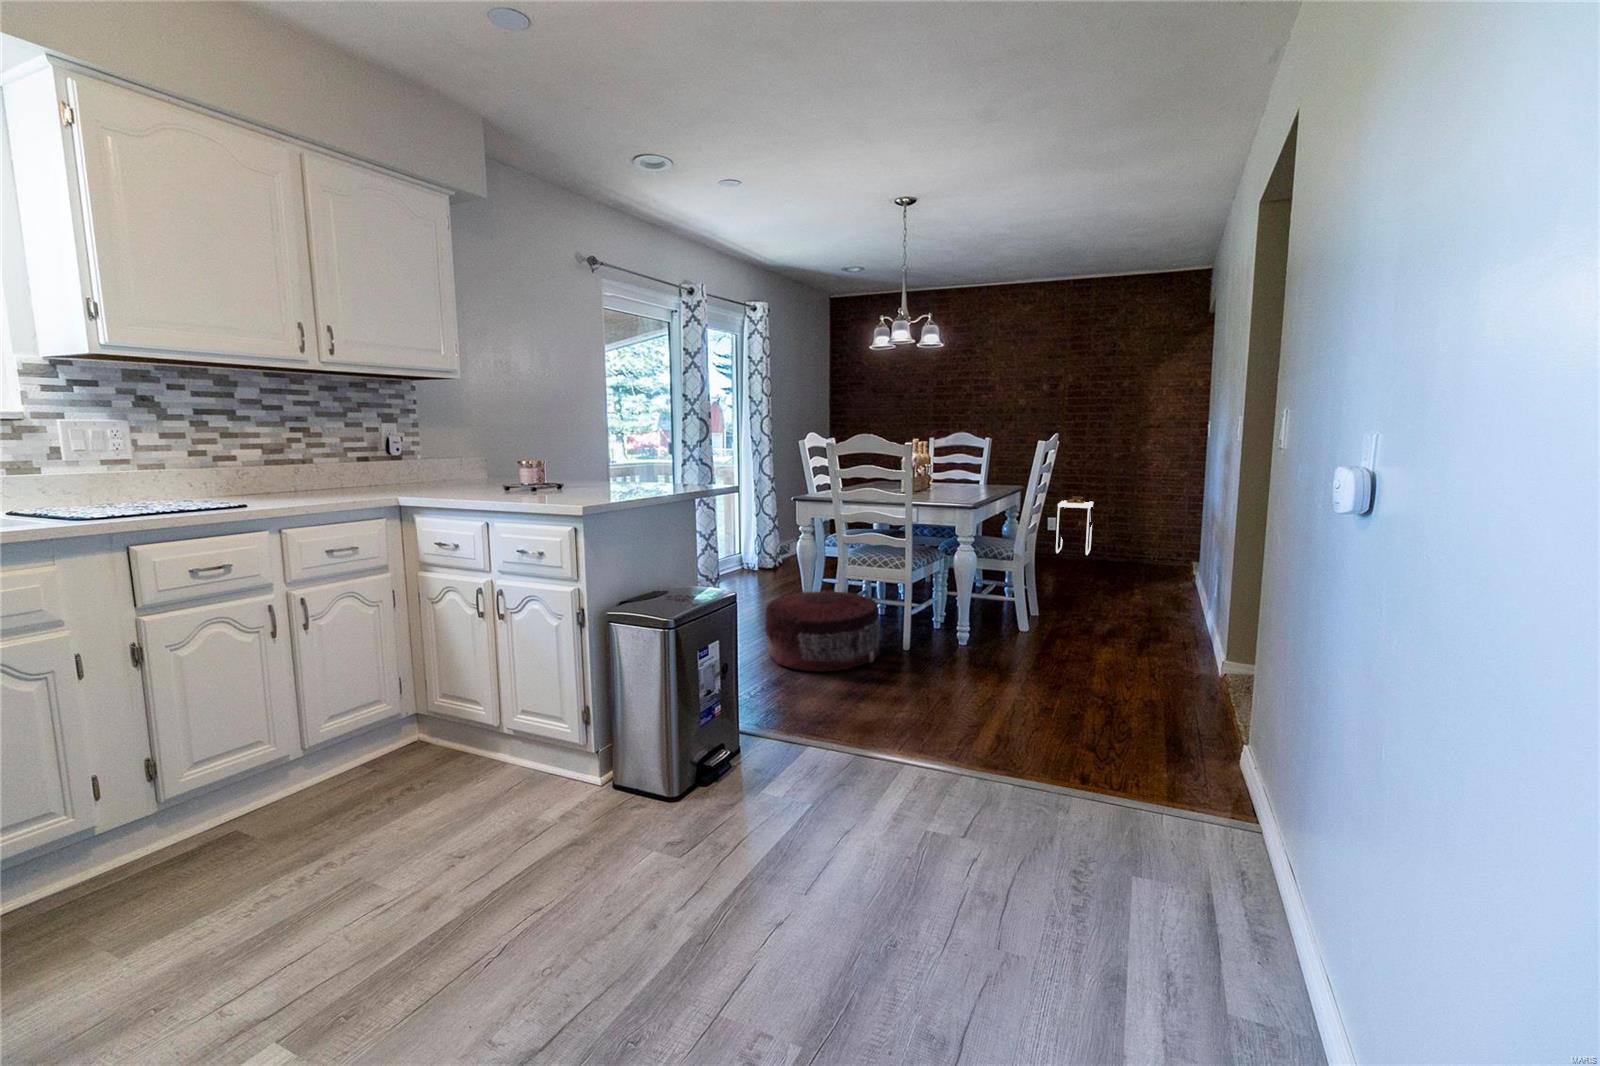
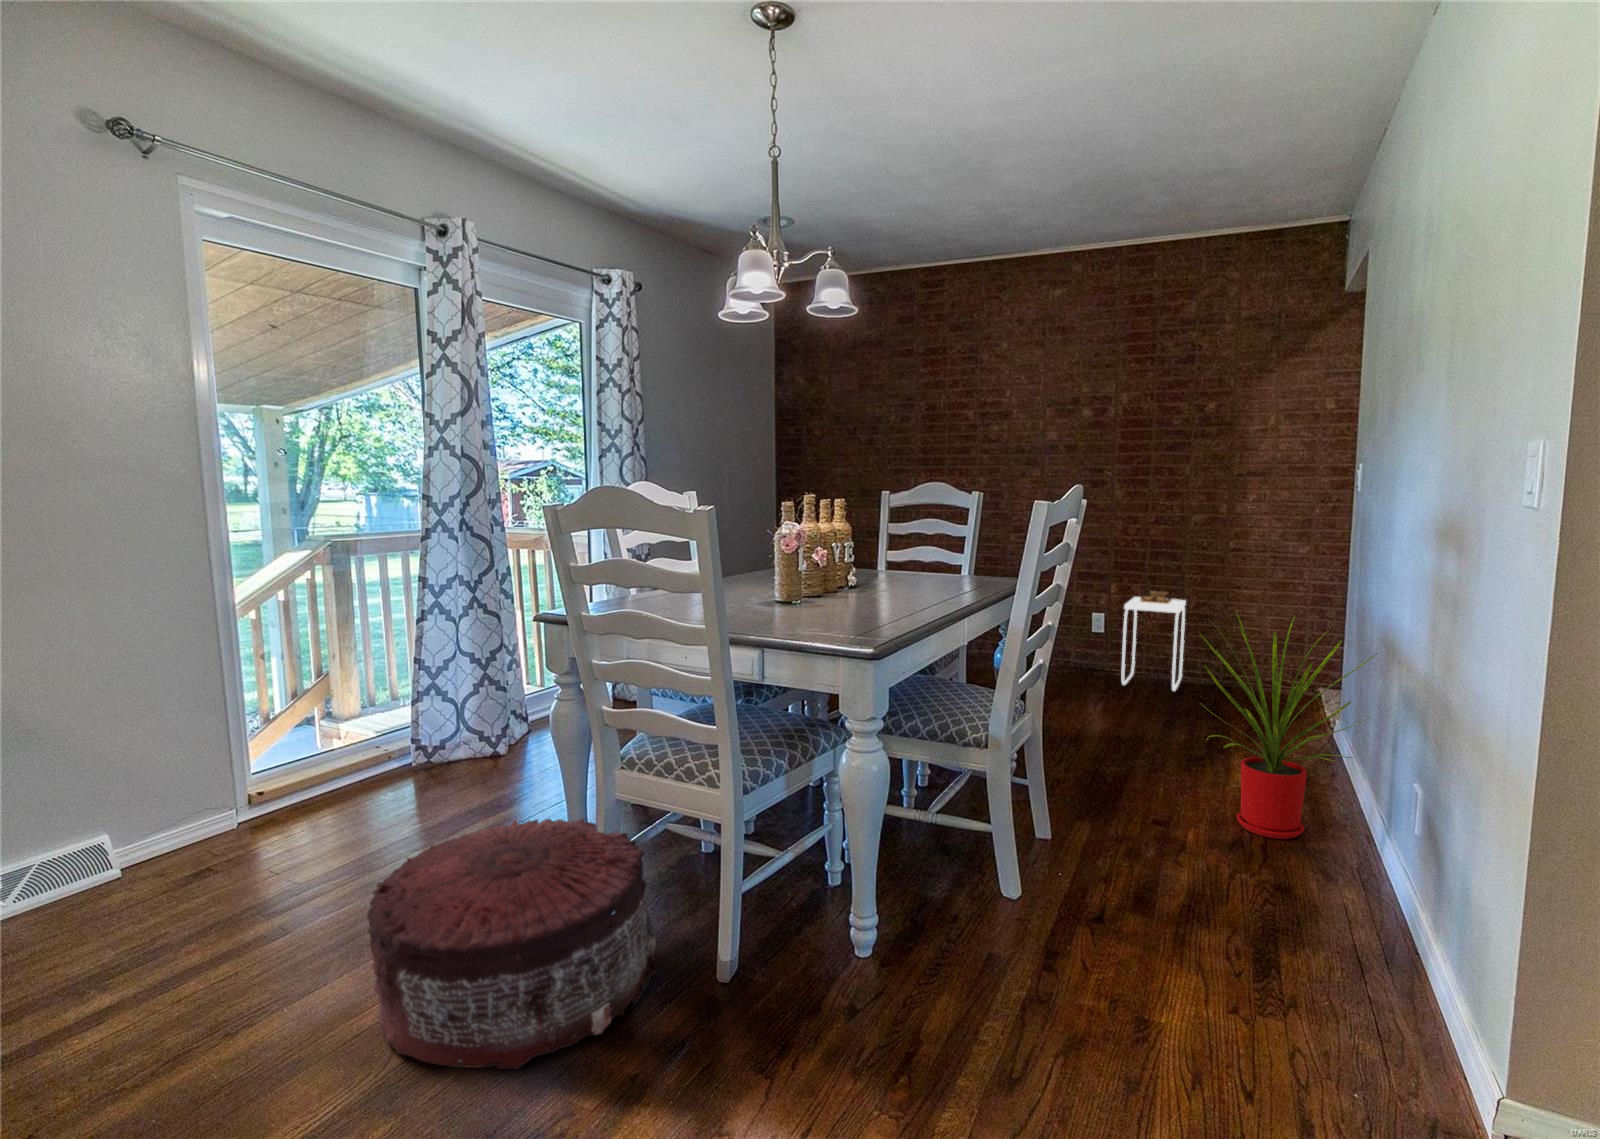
house plant: none [1105,498,1190,607] -> present [1201,613,1378,839]

